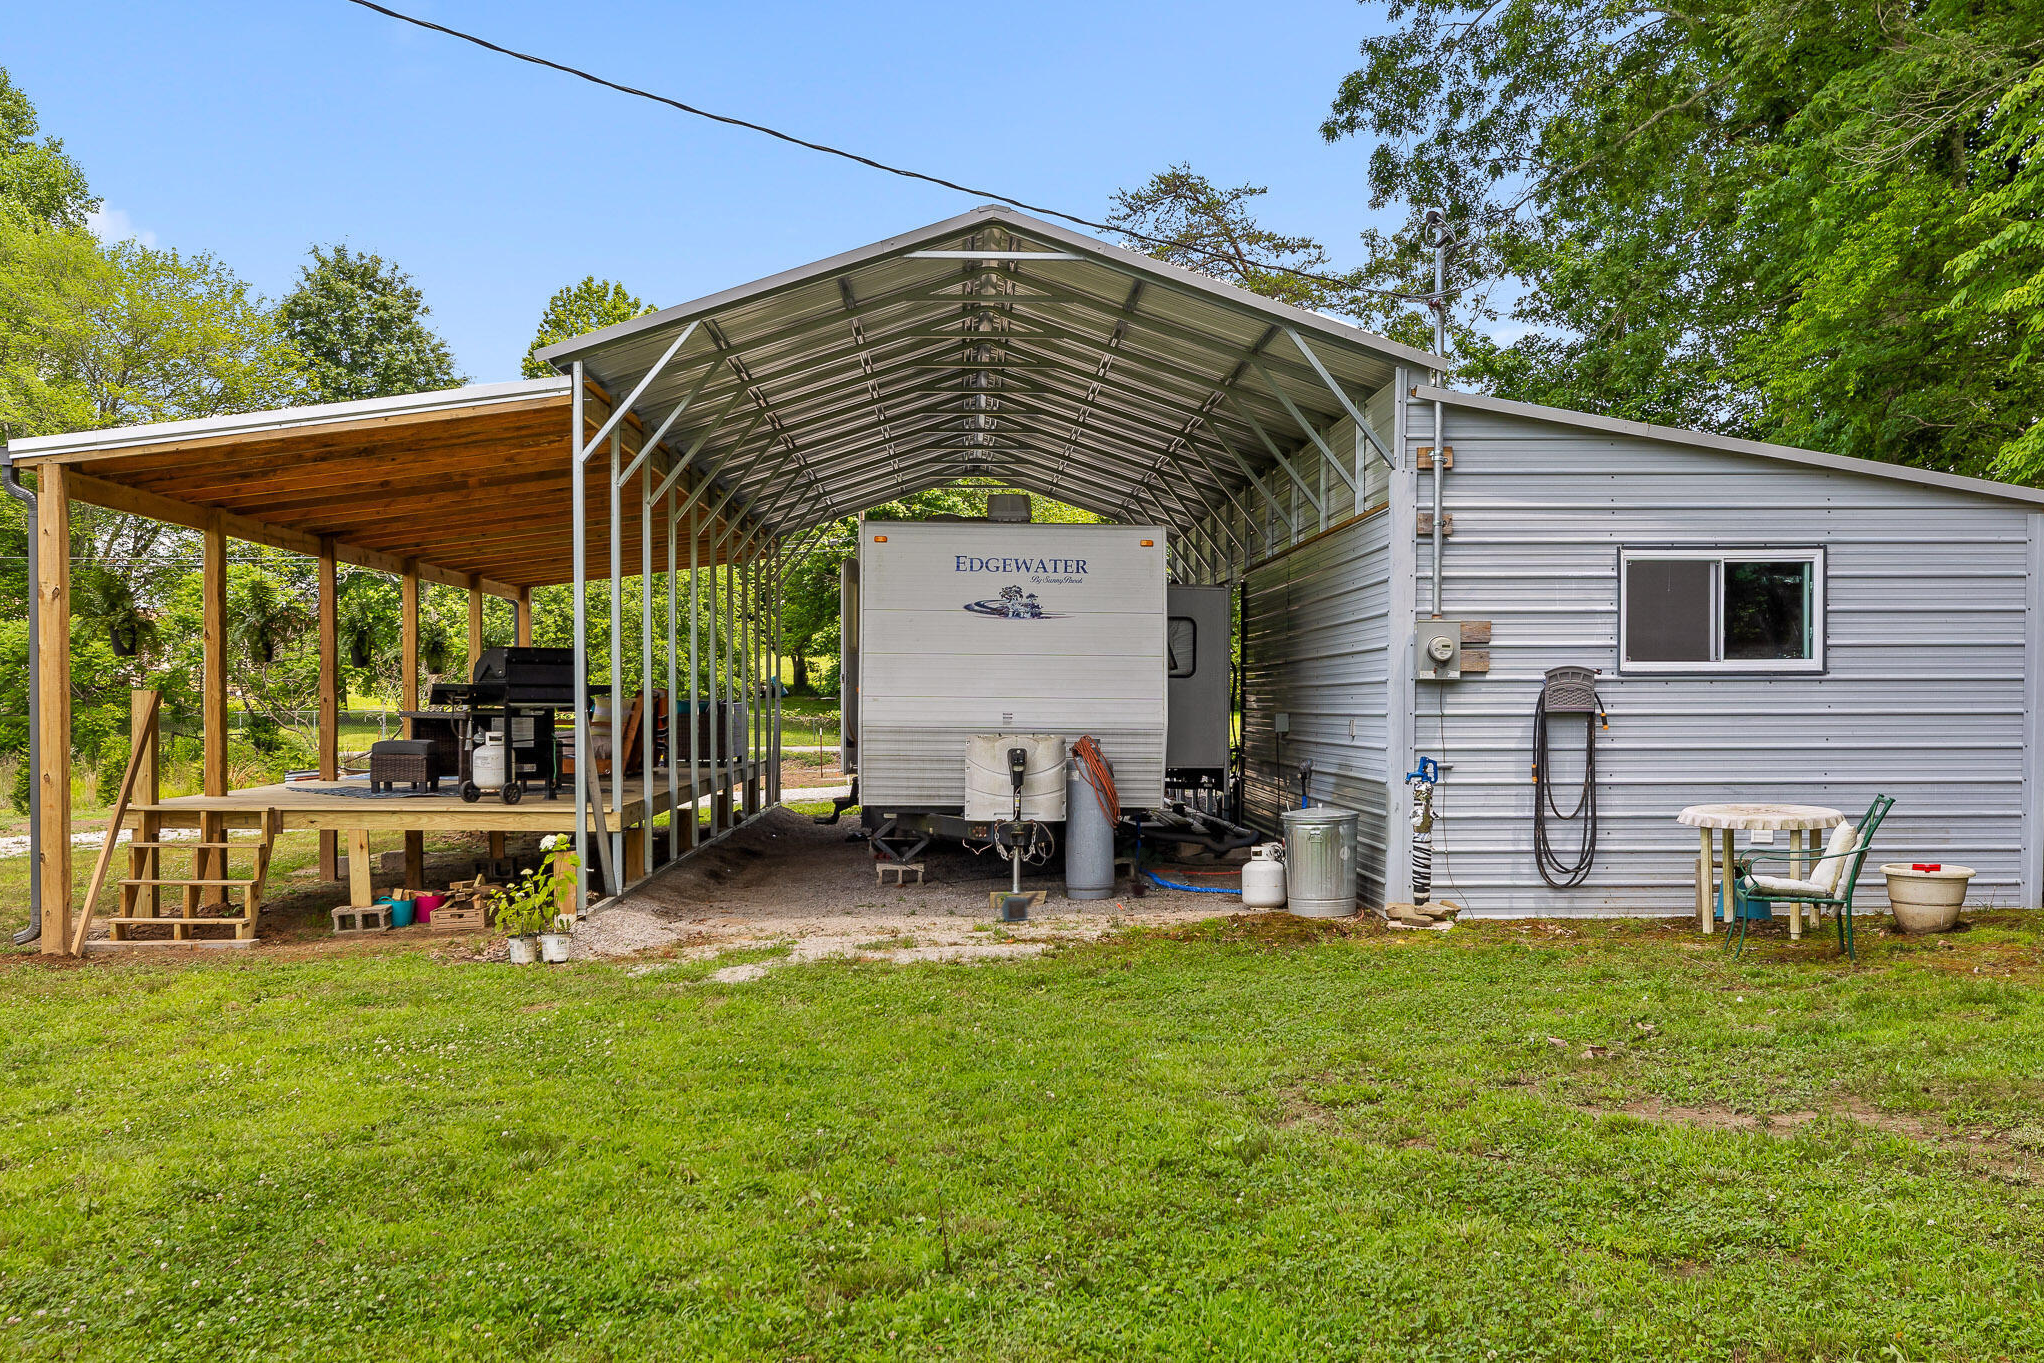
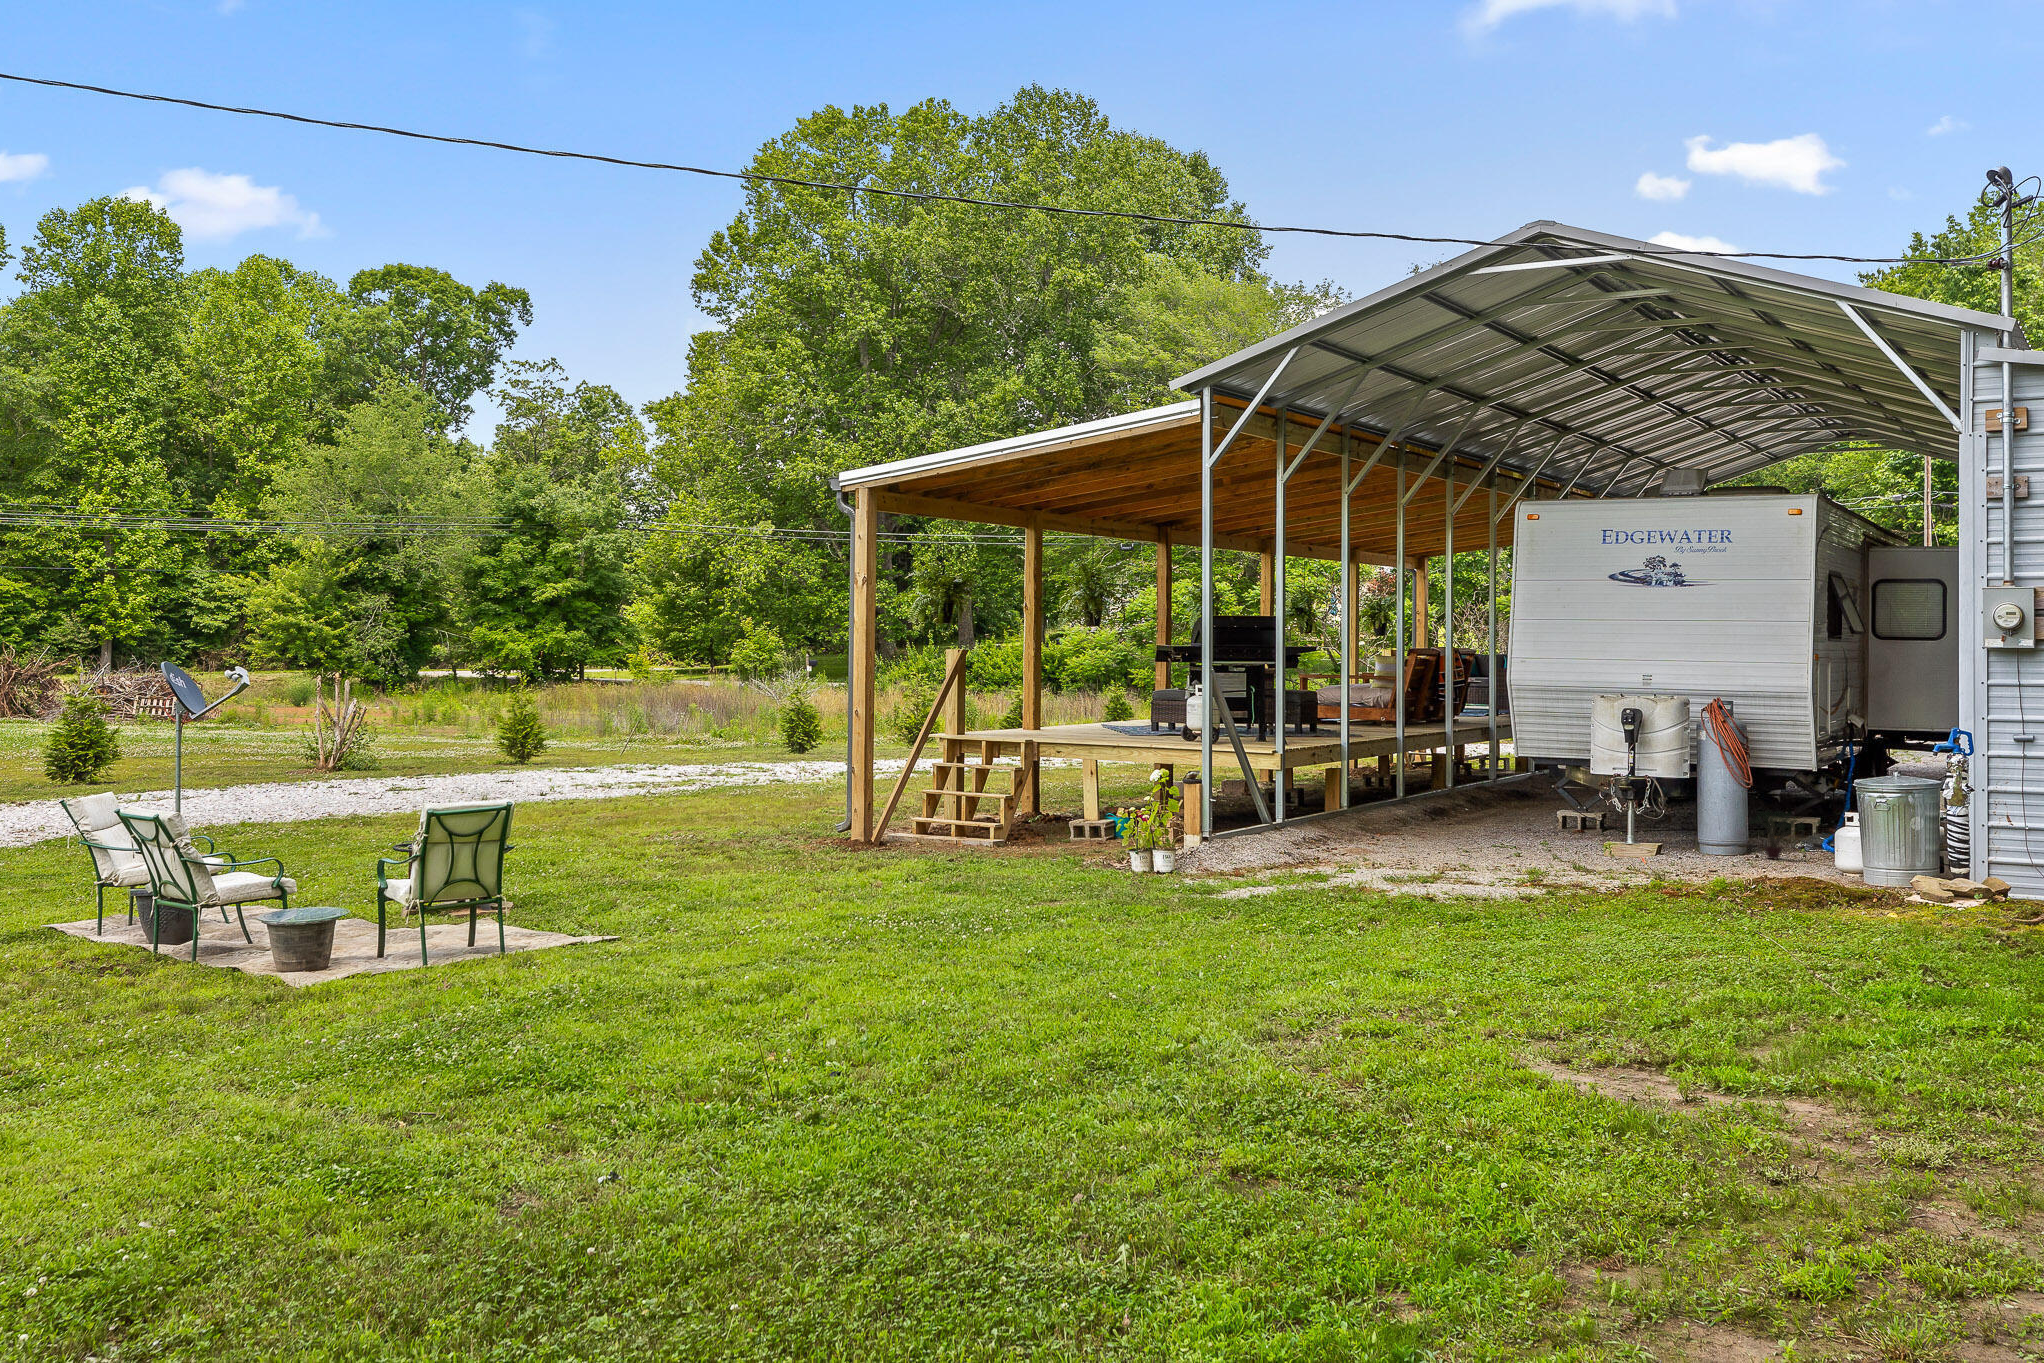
watering can: present [994,892,1038,921] -> none [1576,832,1624,858]

